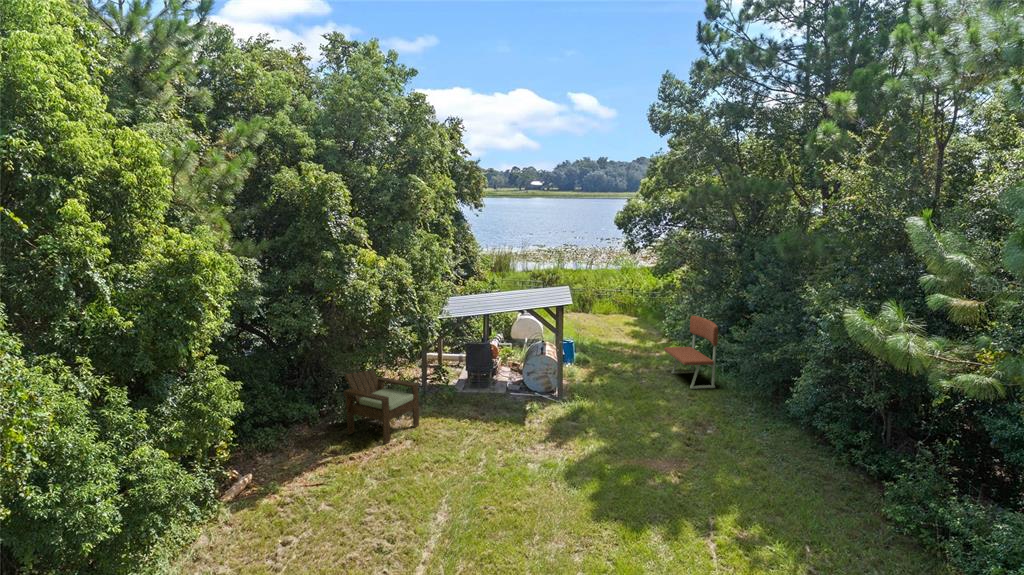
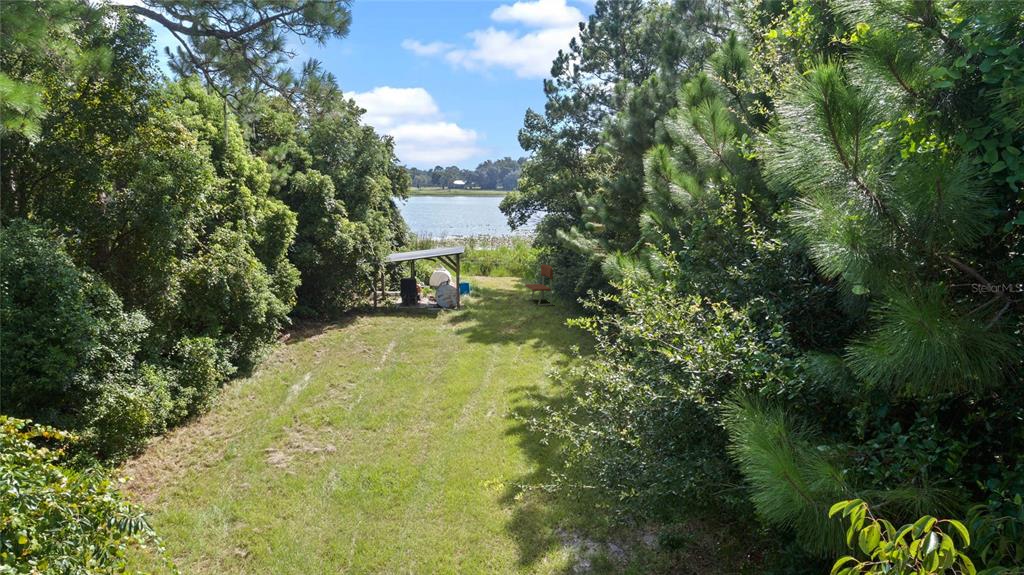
chair: present [344,369,419,444] -> none [330,287,374,327]

